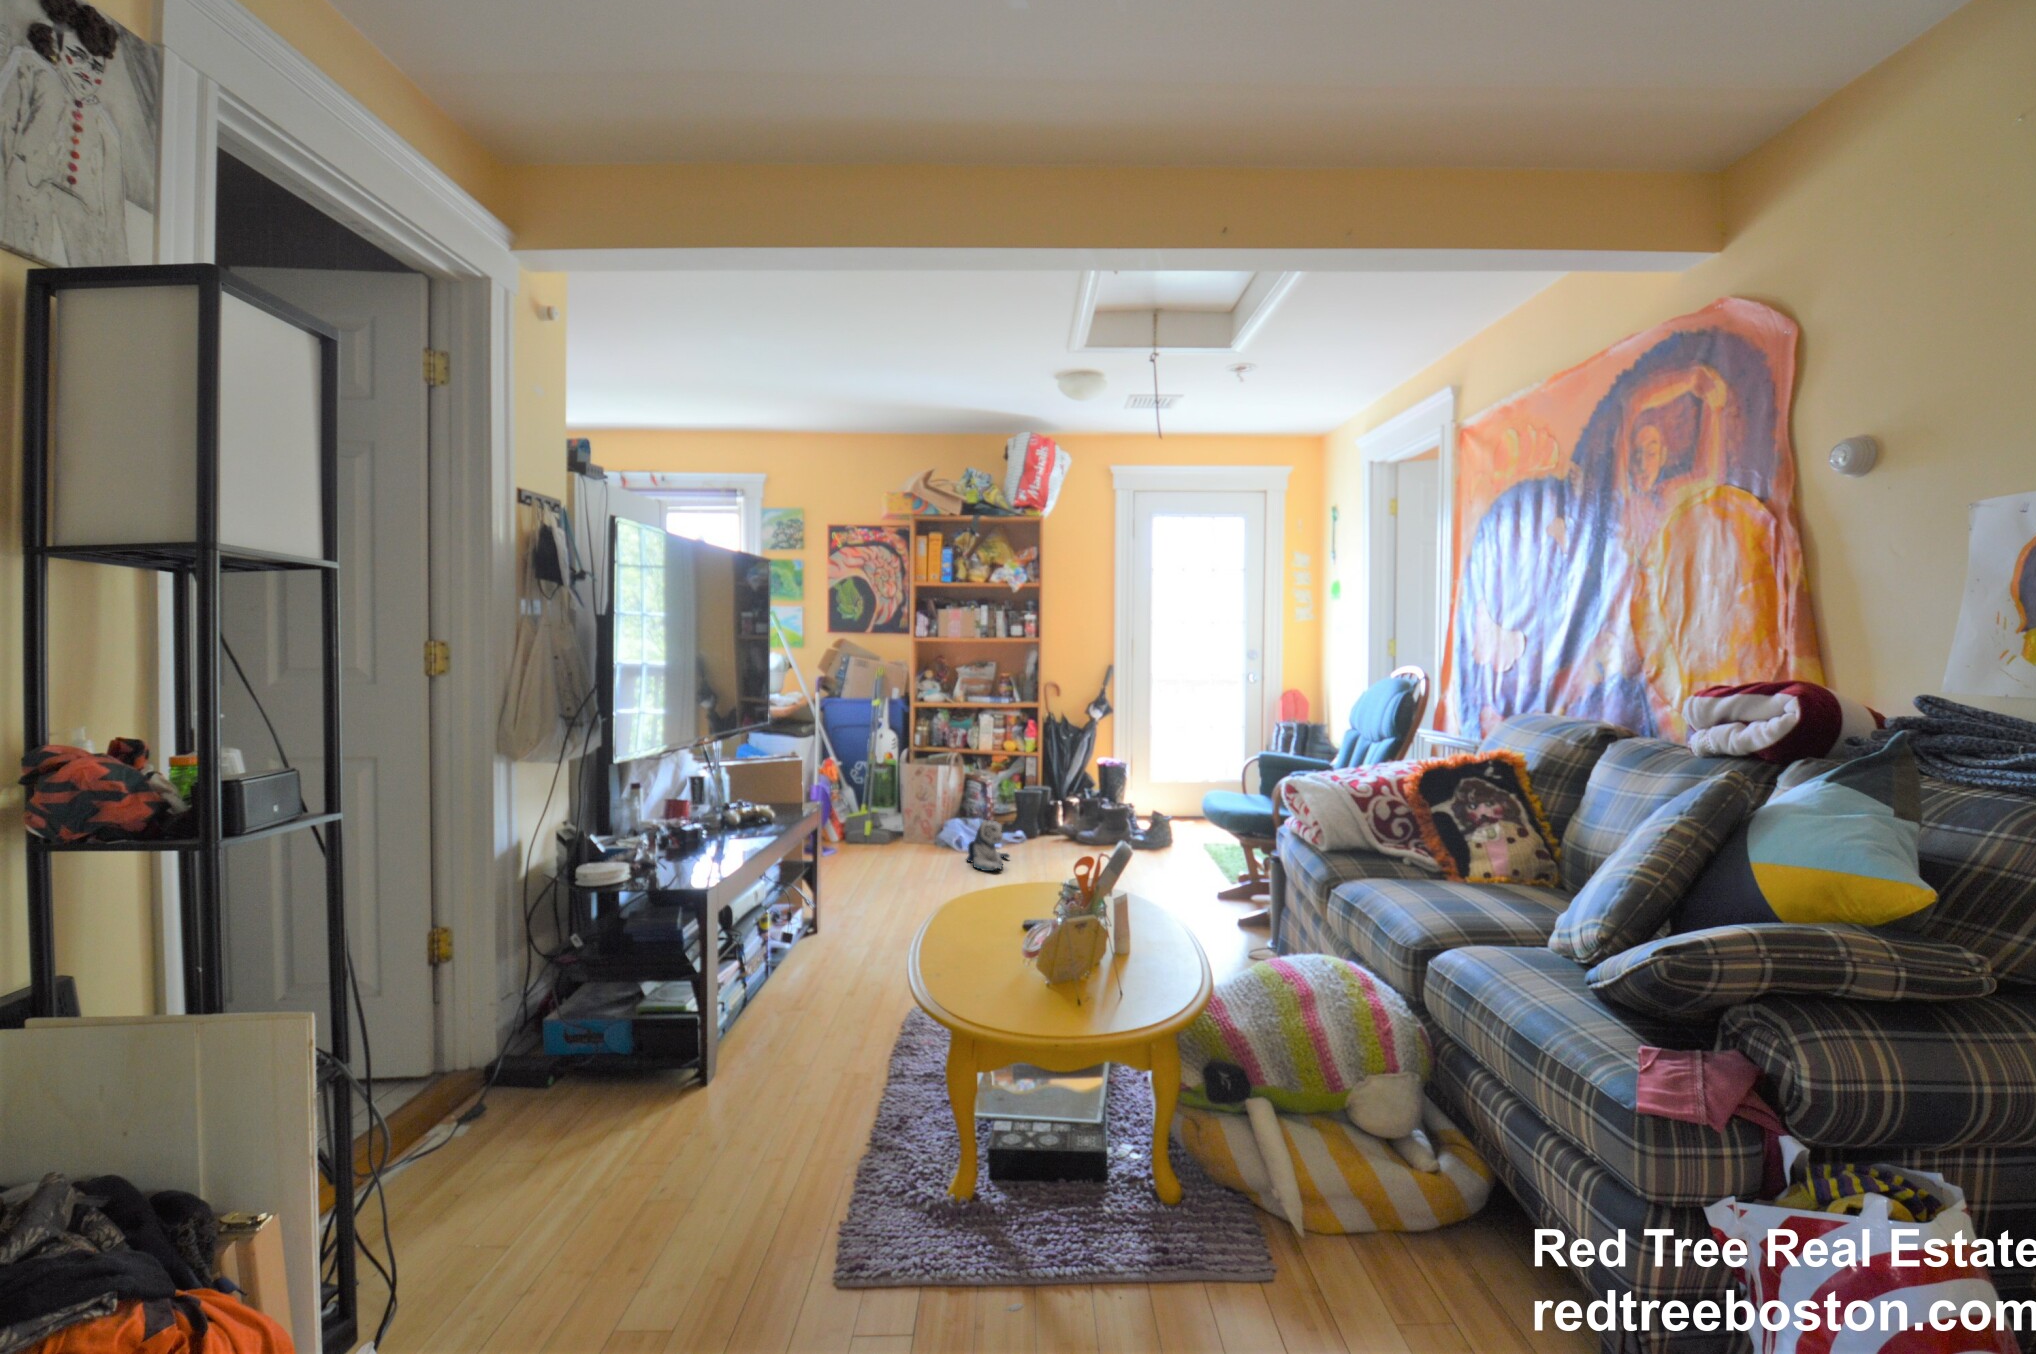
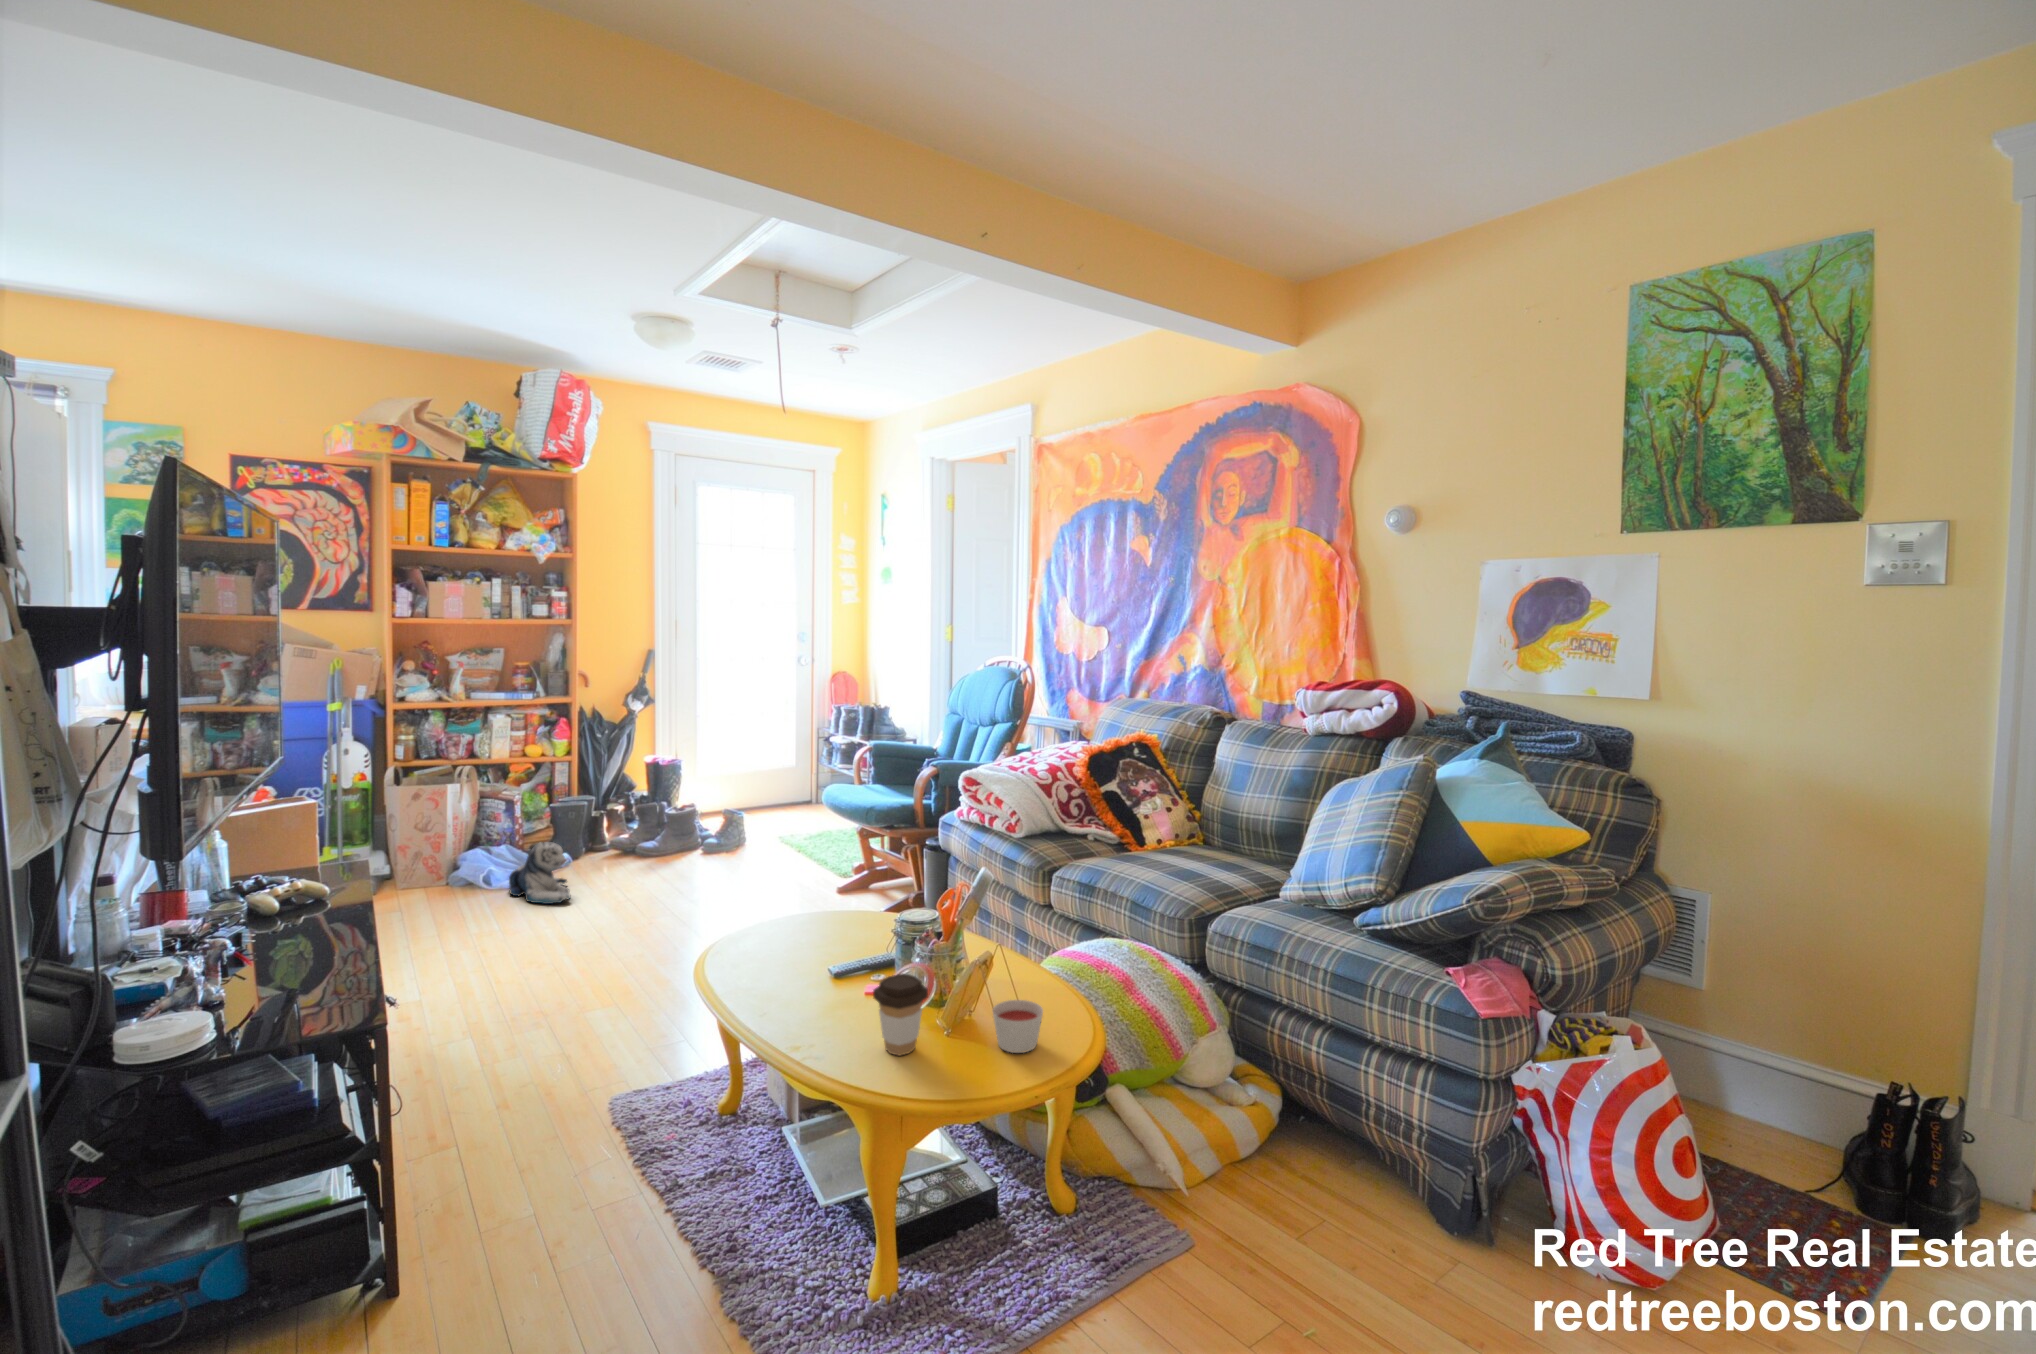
coffee cup: none [959,919,1002,988] -> present [873,974,928,1056]
candle: none [1051,964,1099,1011] -> present [993,1000,1043,1053]

